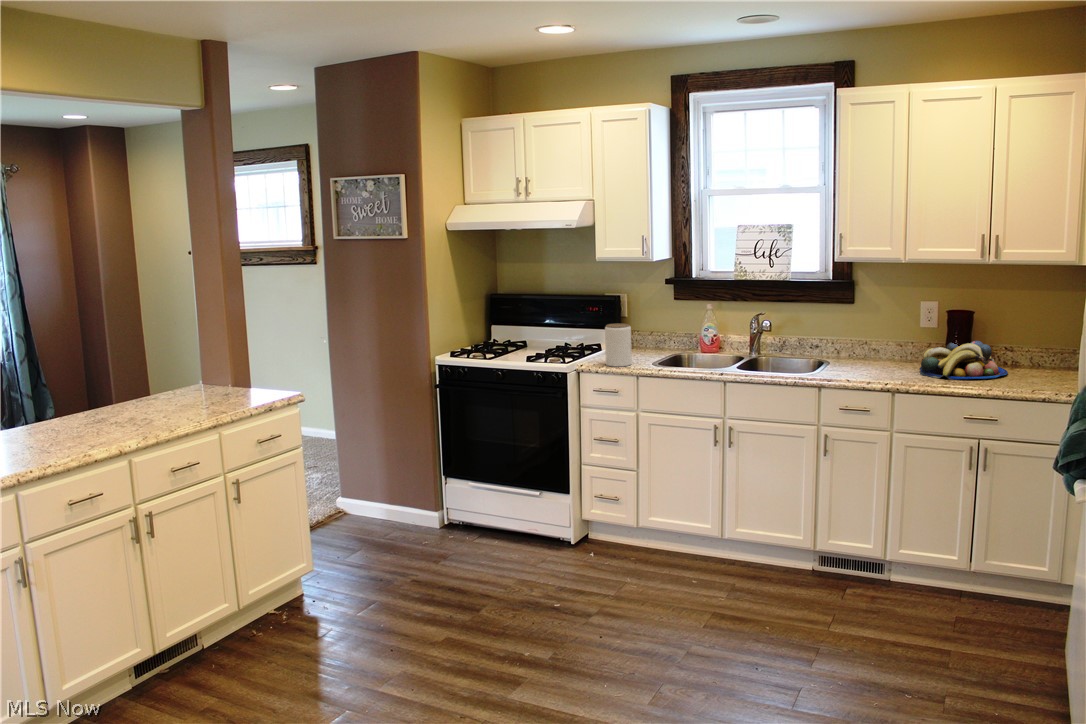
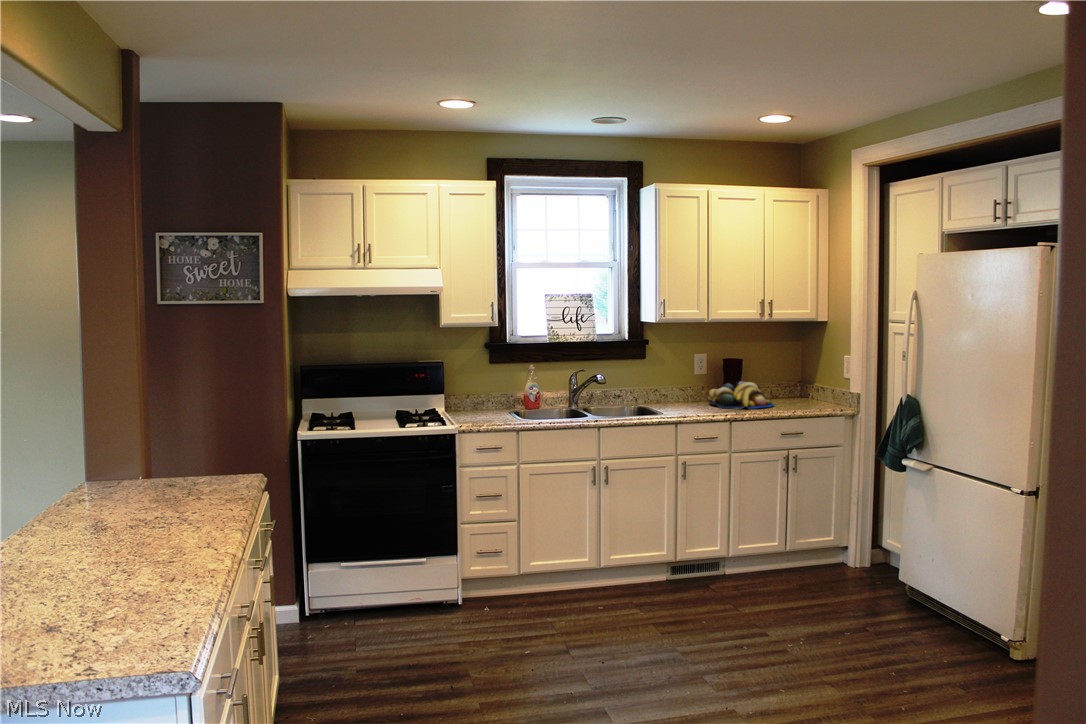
jar: present [605,323,632,367] -> none [468,382,493,421]

